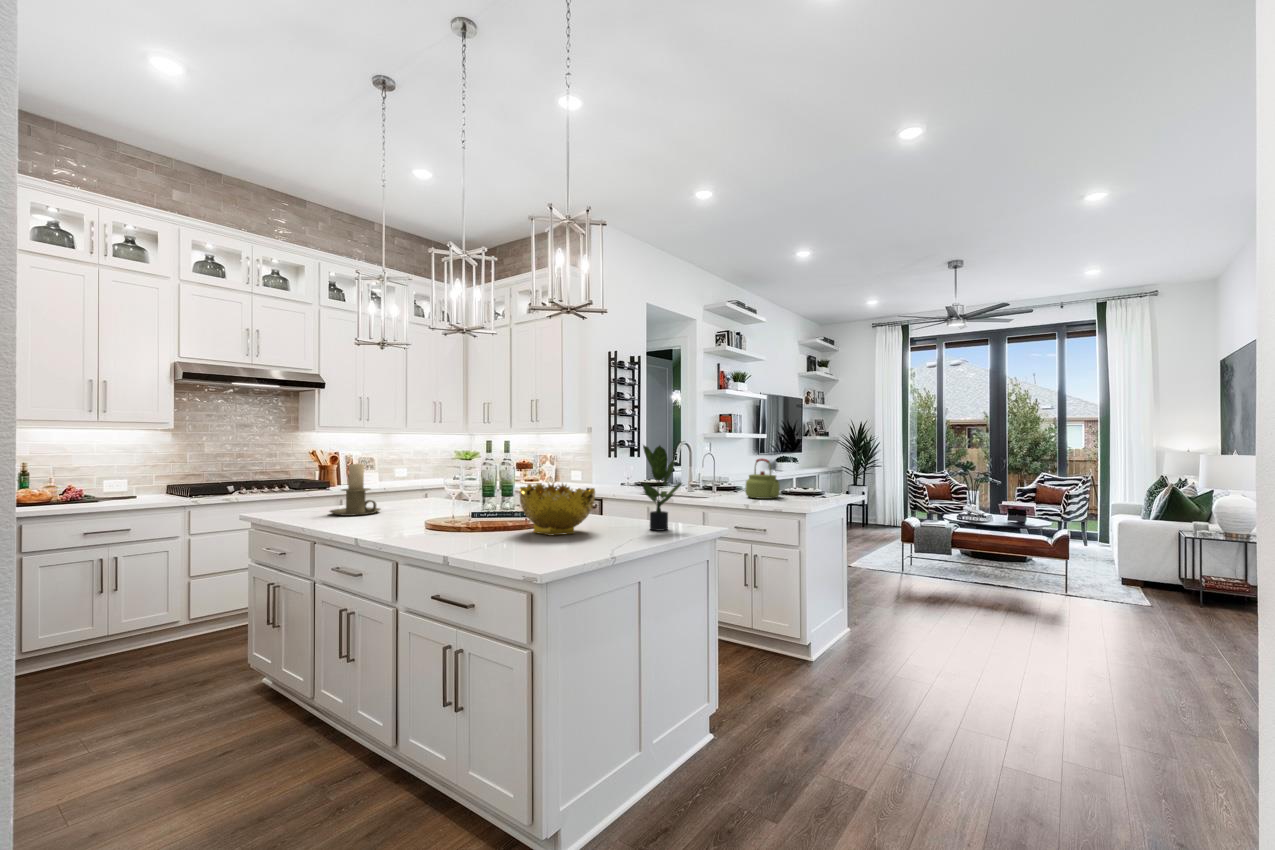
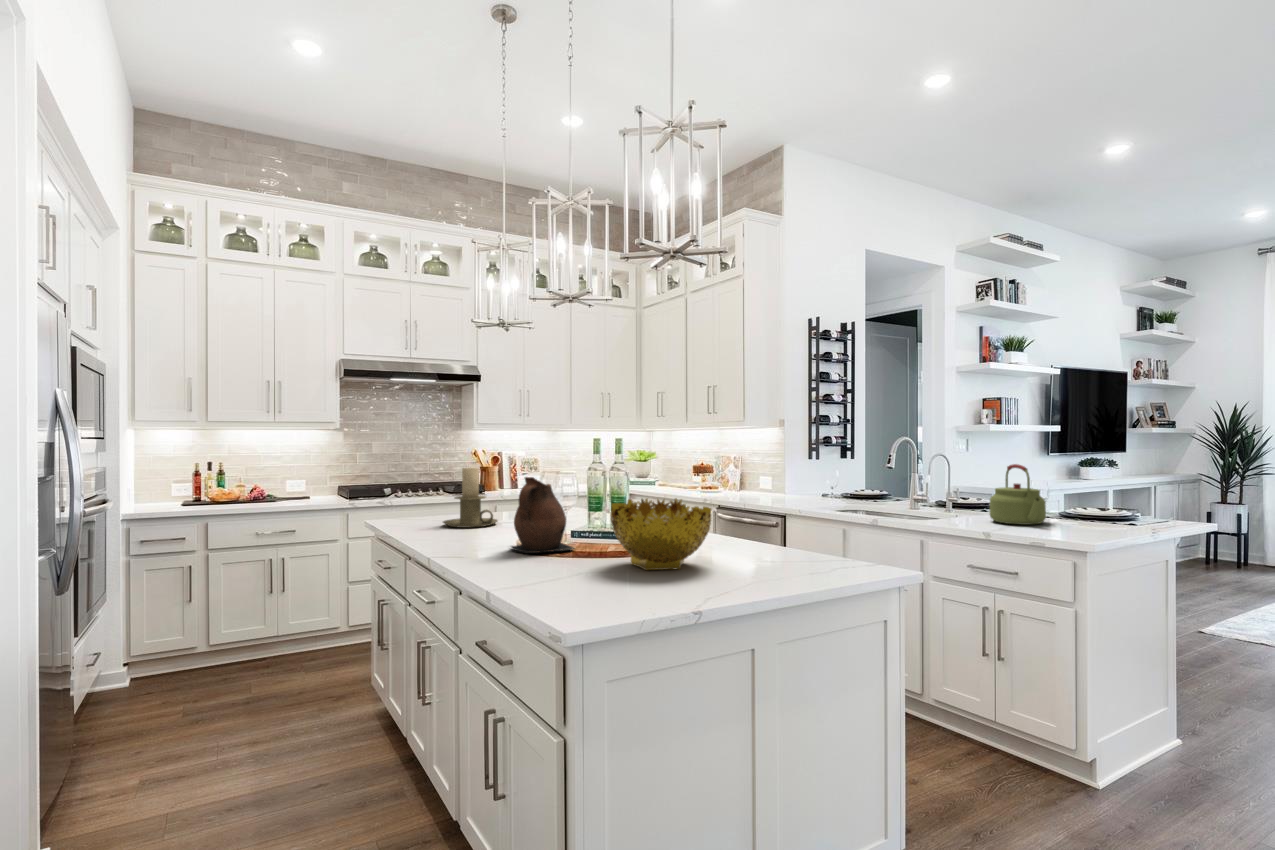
potted plant: present [643,445,682,531] -> none [773,447,840,572]
ceramic pitcher: none [418,469,476,530] -> present [511,477,574,553]

